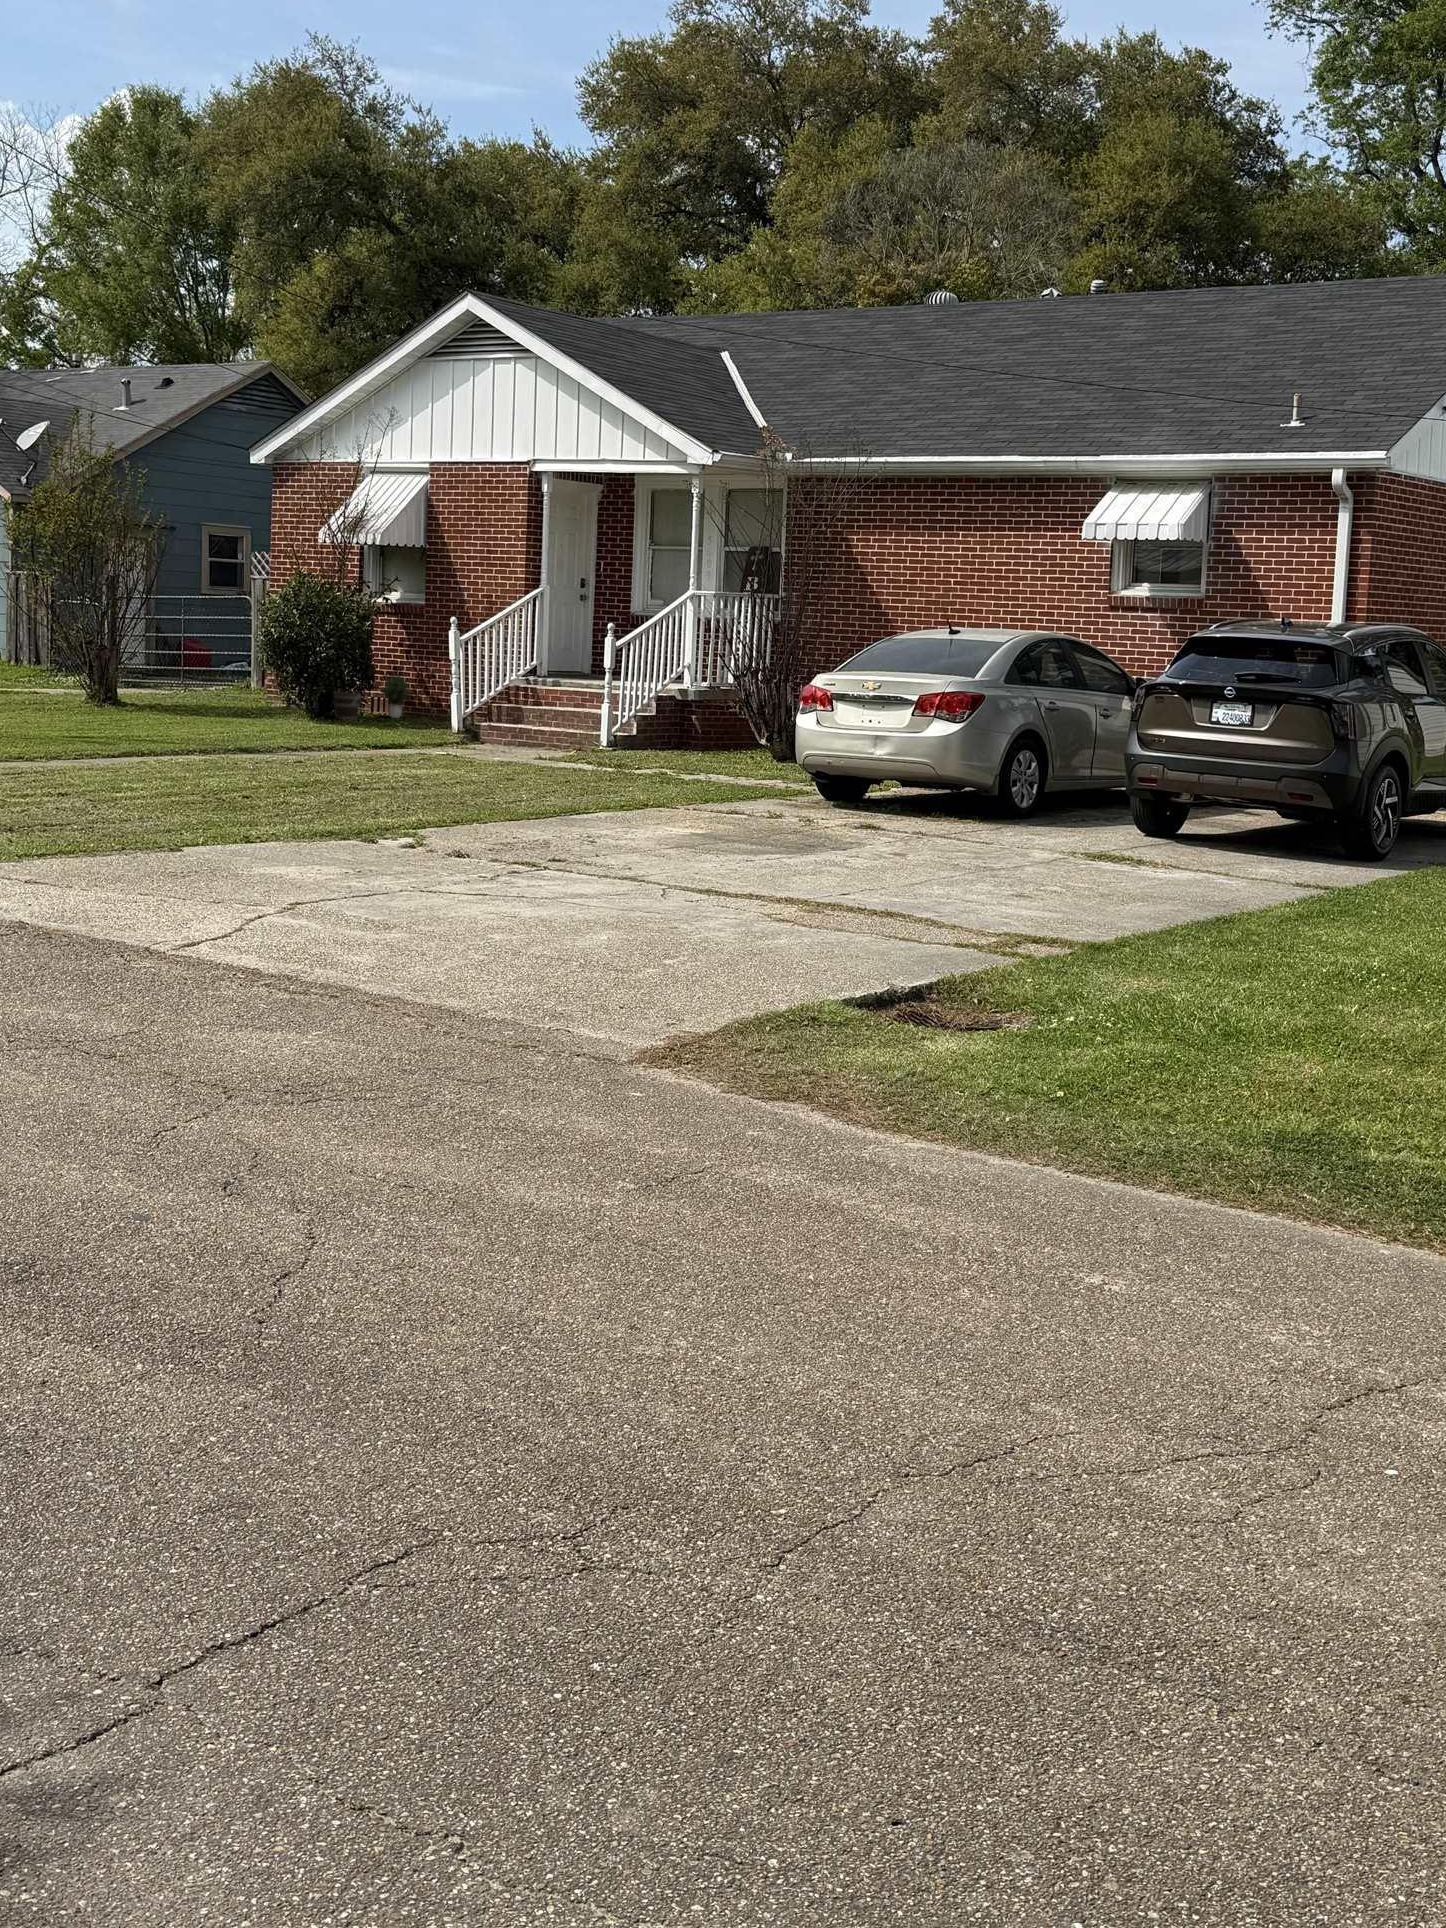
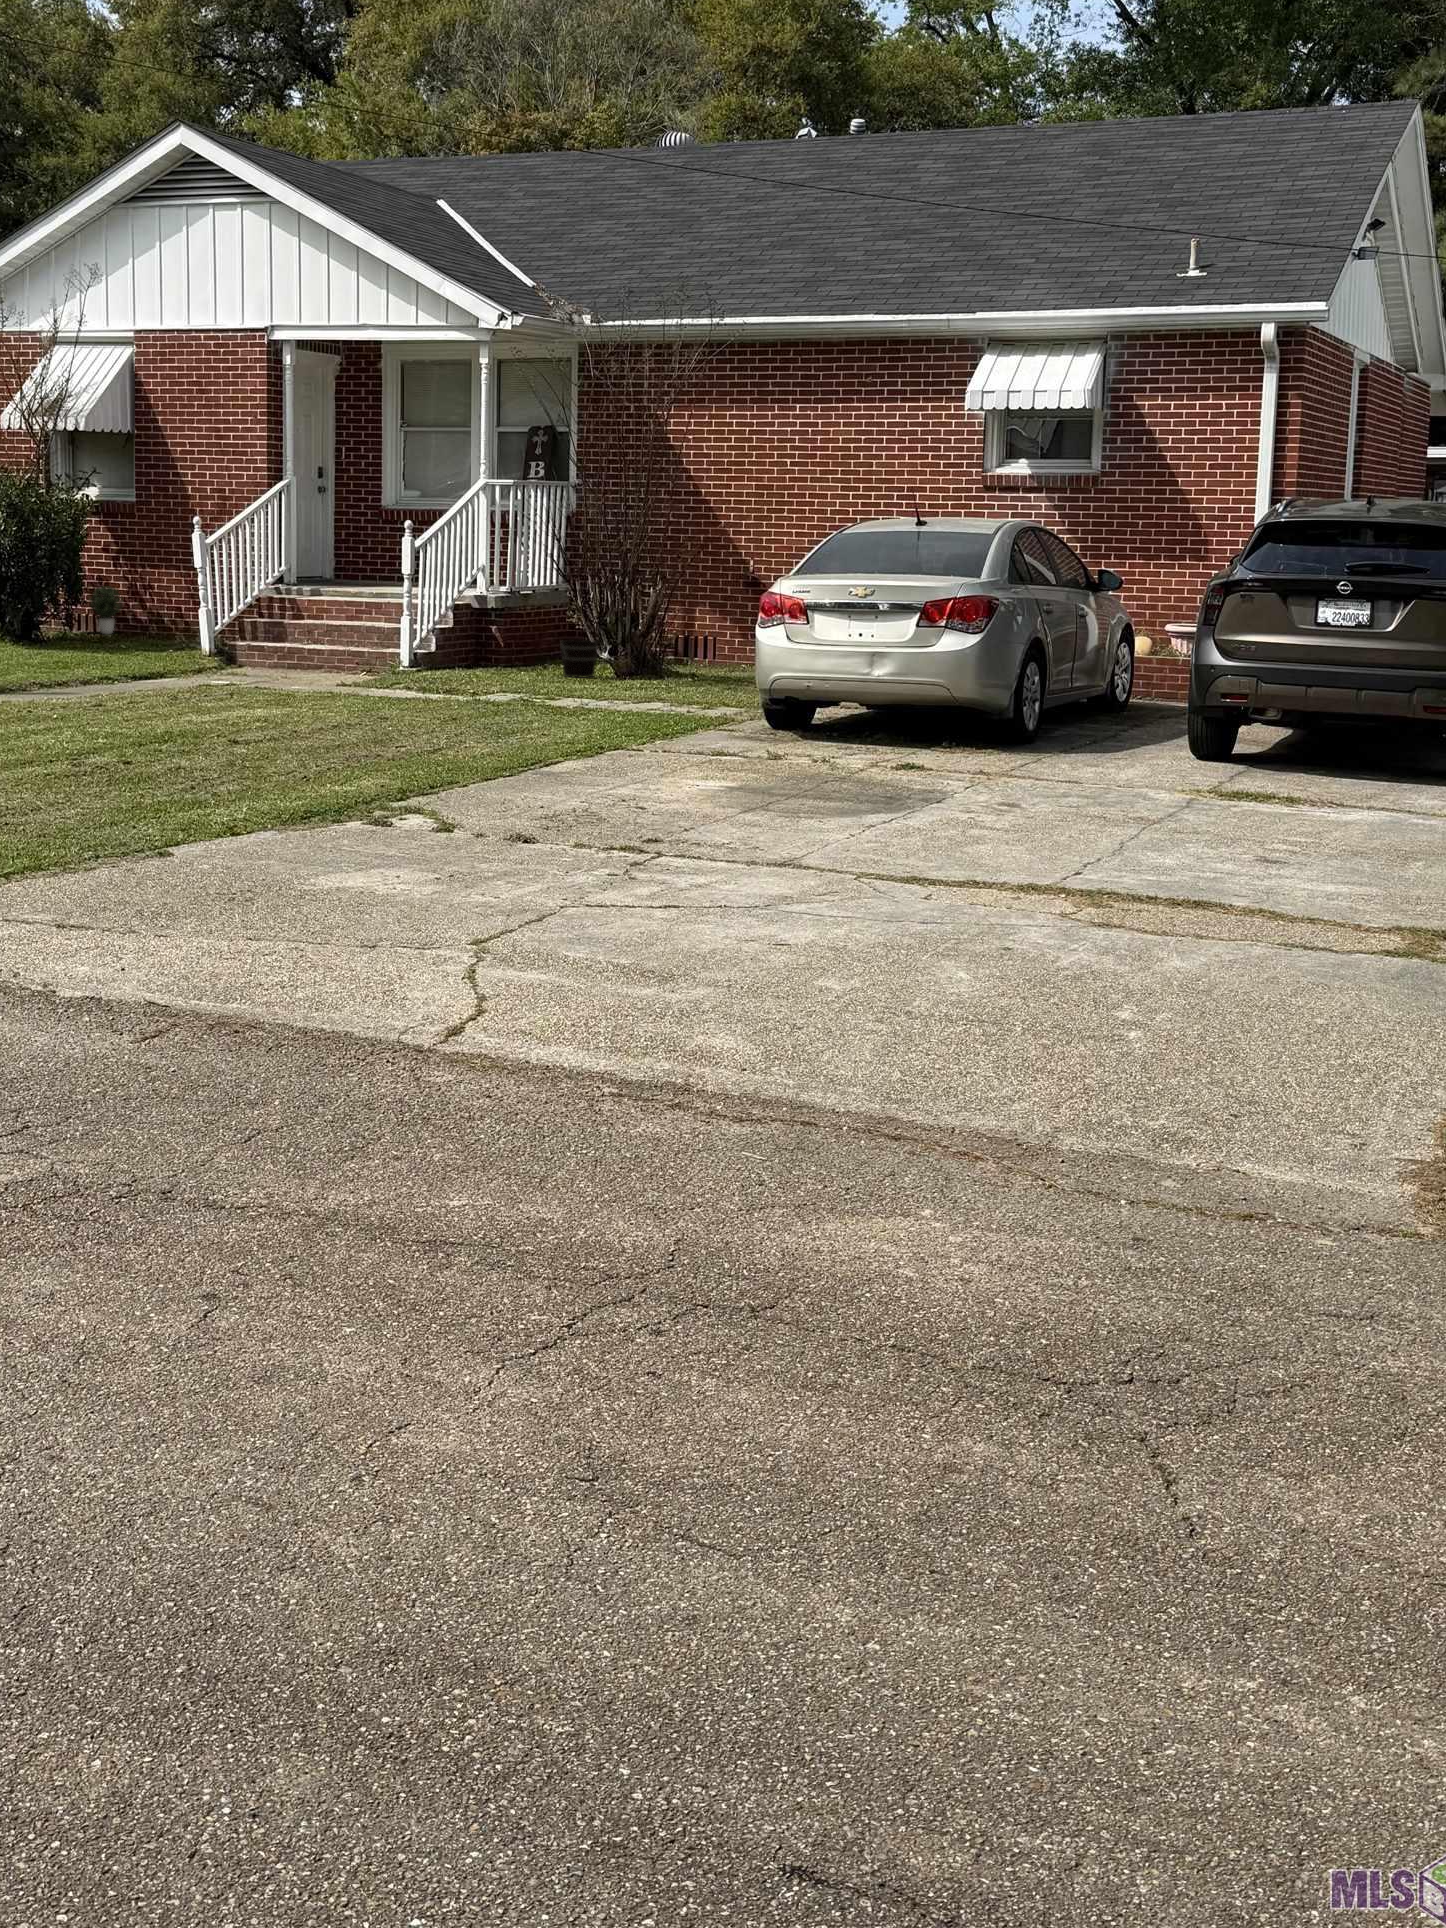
bucket: present [334,691,361,719] -> present [561,640,598,678]

